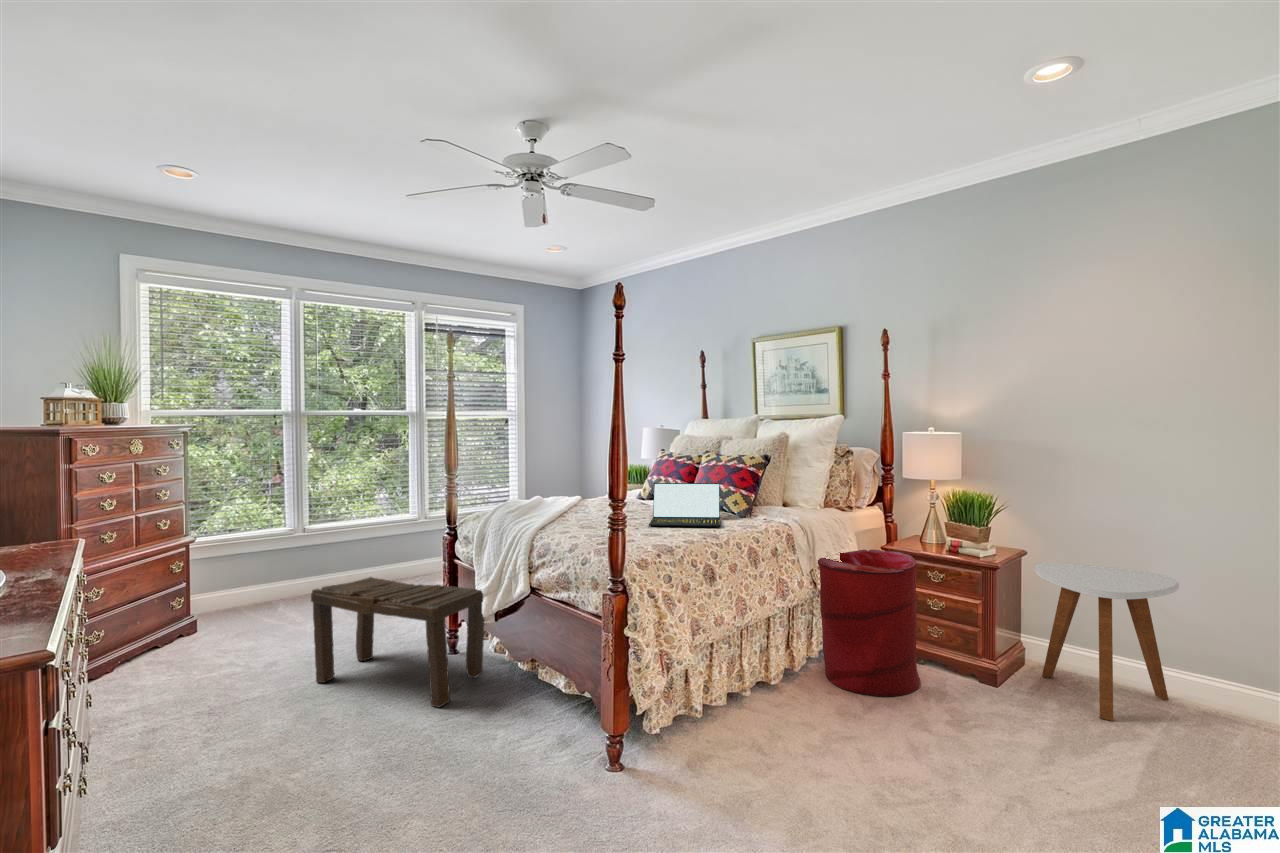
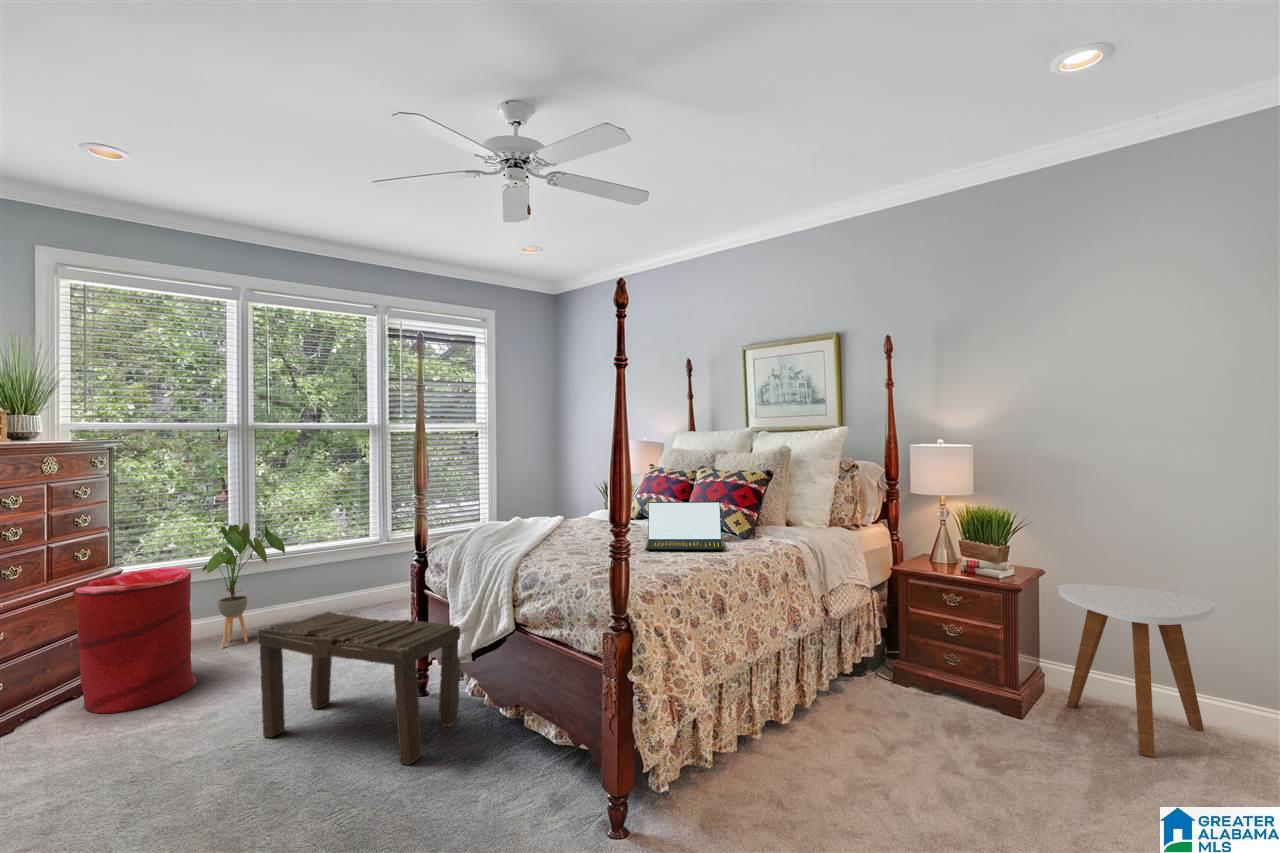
house plant: none [263,500,334,610] -> present [203,523,285,648]
laundry hamper: present [818,550,921,696] -> present [73,566,196,713]

